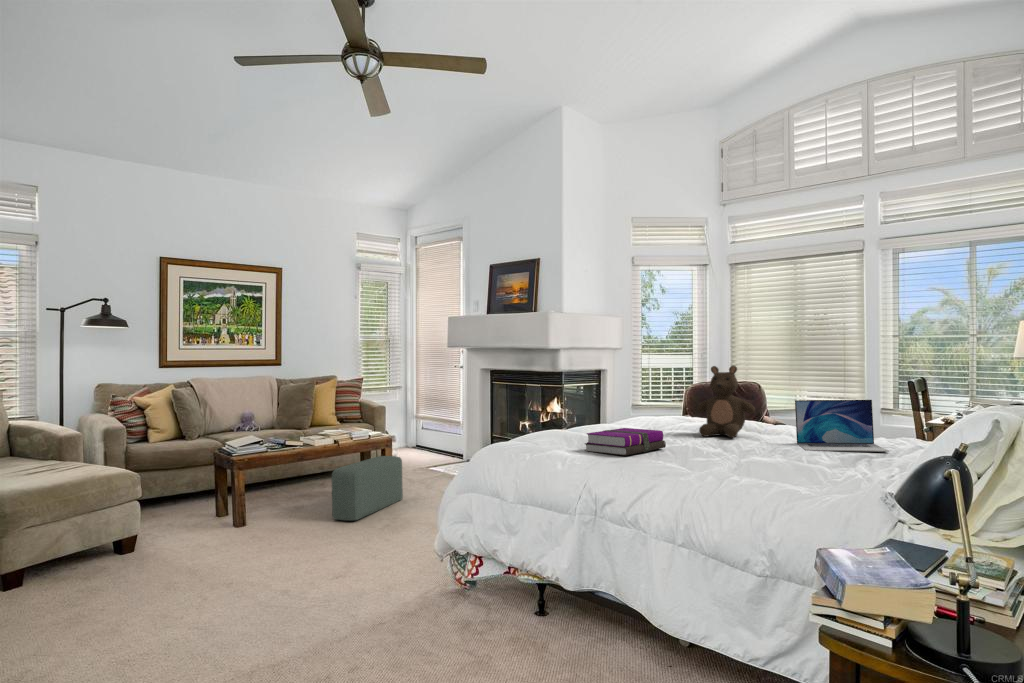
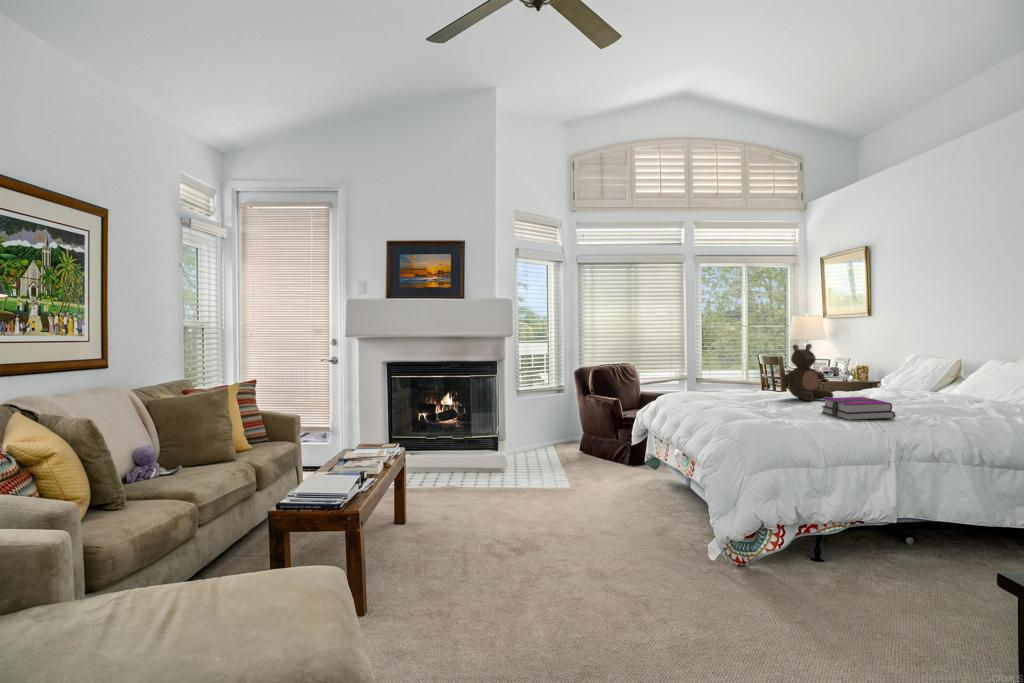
laptop: present [795,400,889,452] -> none [865,364,931,402]
pouf: present [332,456,403,521] -> none [405,472,476,565]

